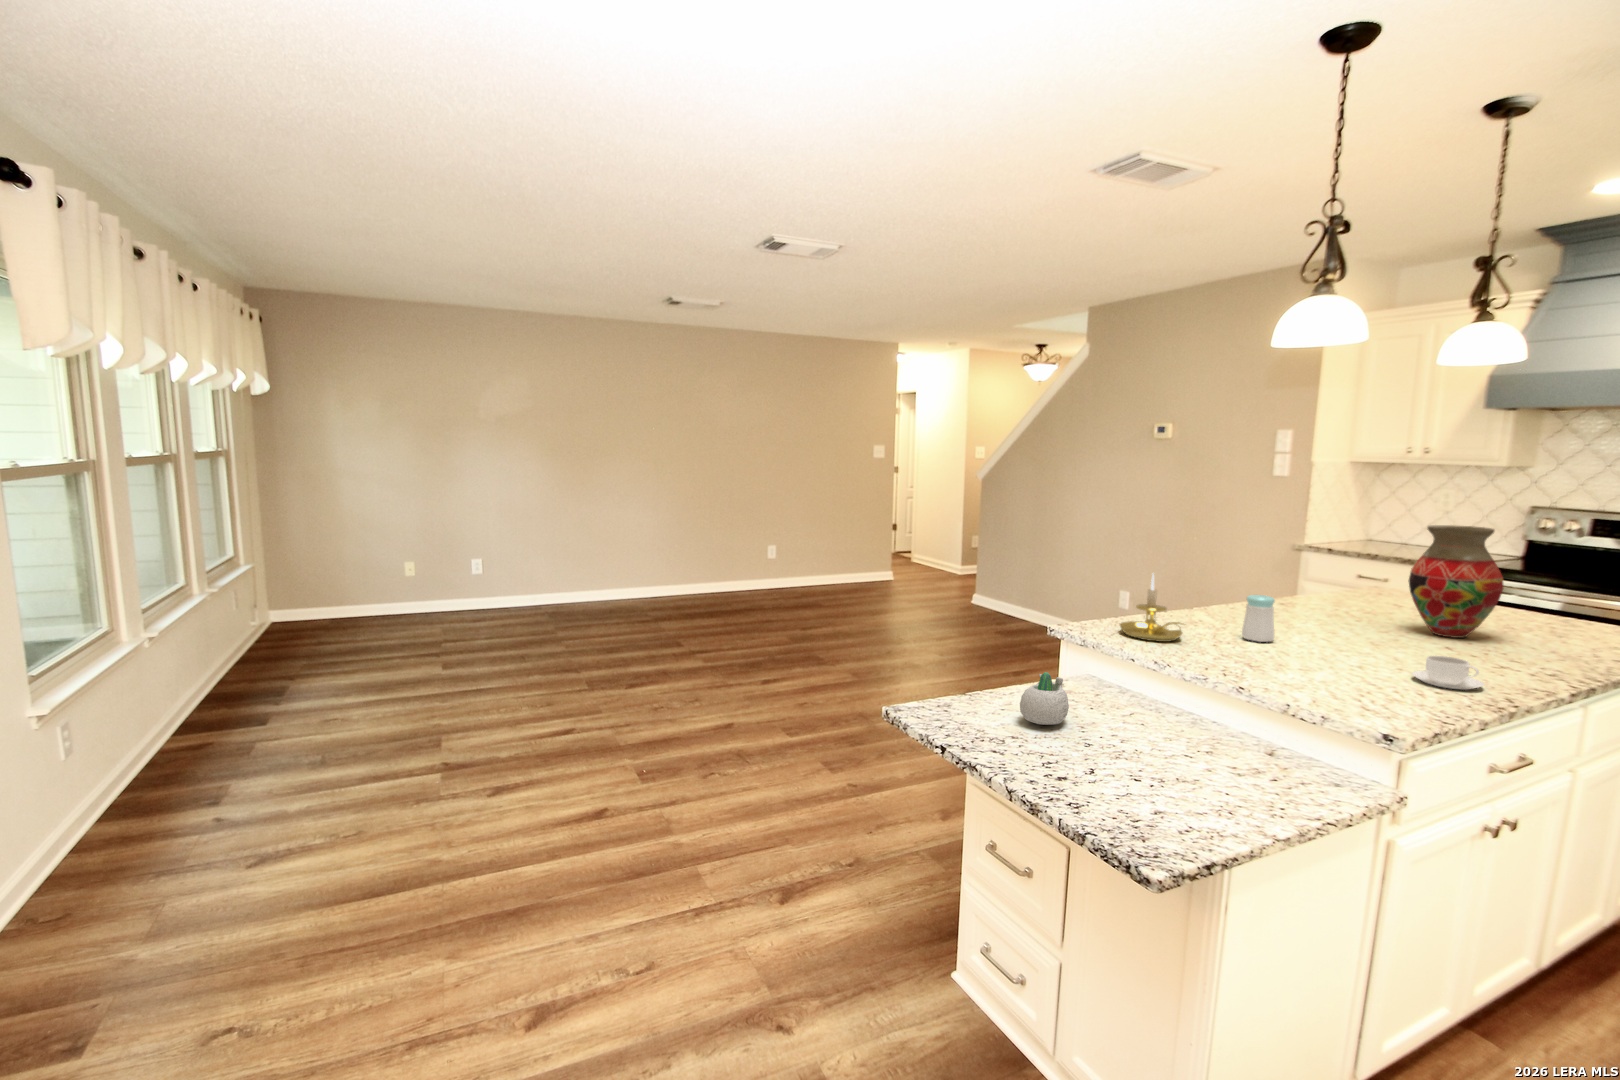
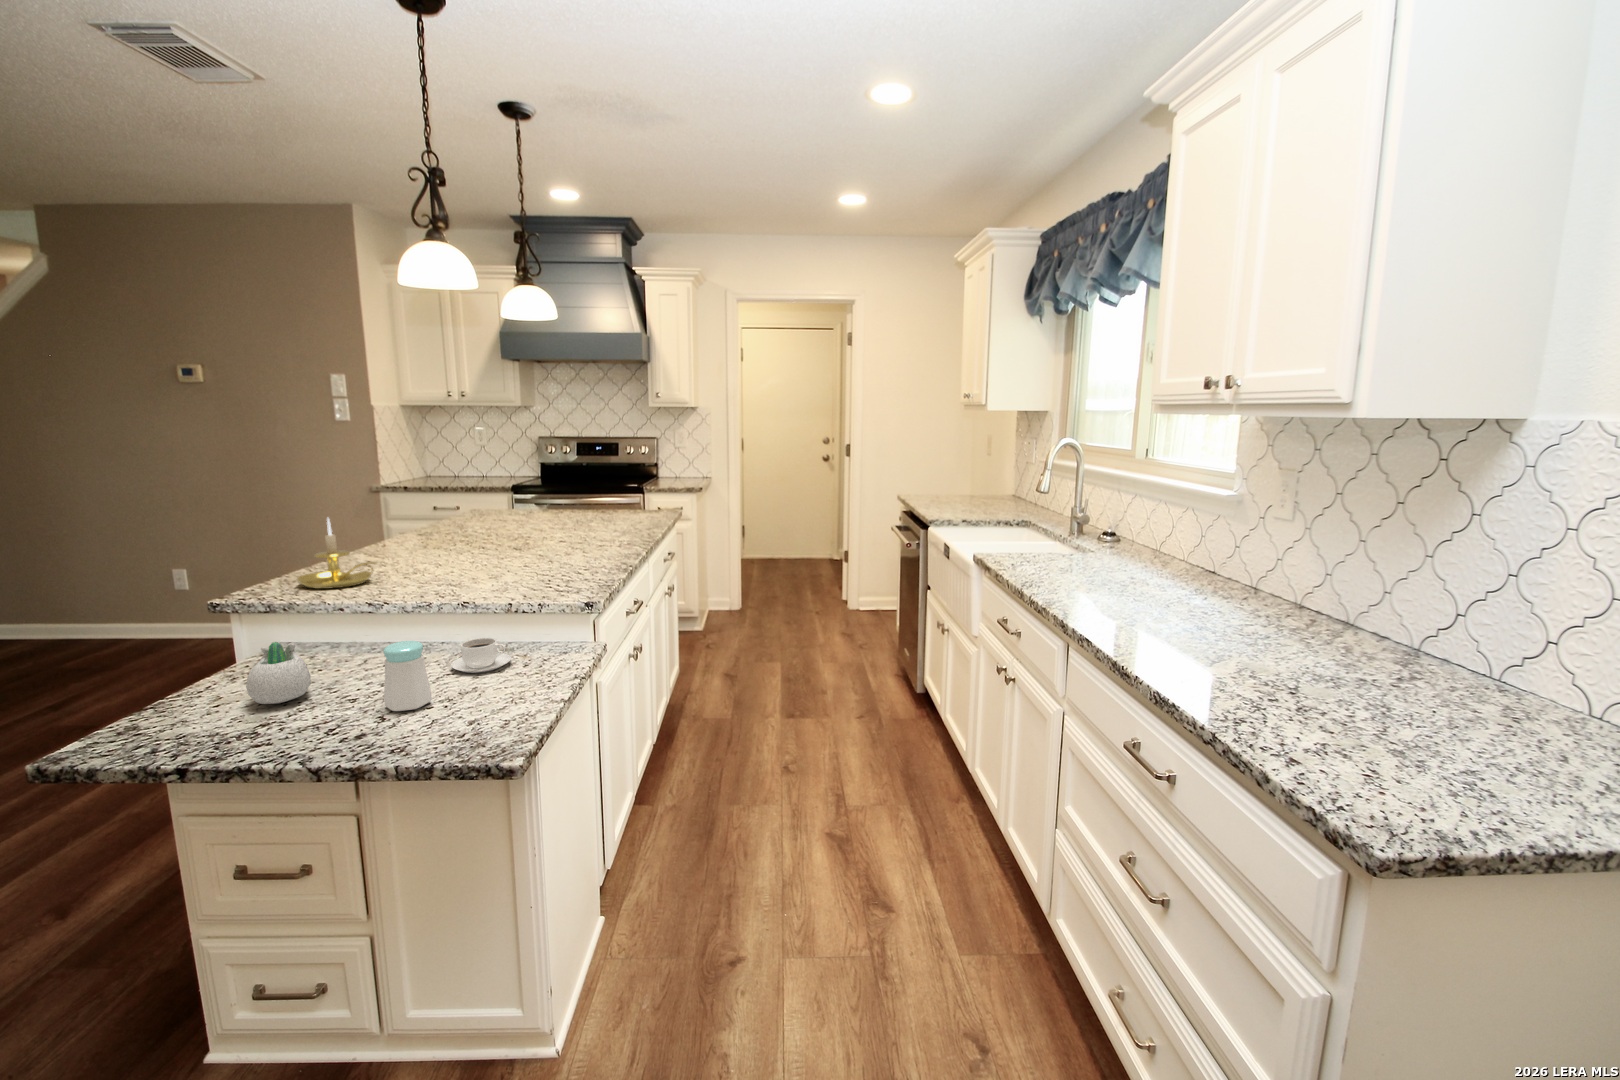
vase: present [1409,525,1504,638] -> none [518,451,576,535]
salt shaker: present [1242,595,1275,642] -> present [383,641,432,711]
coffee cup: present [1412,656,1485,690] -> present [451,638,511,673]

